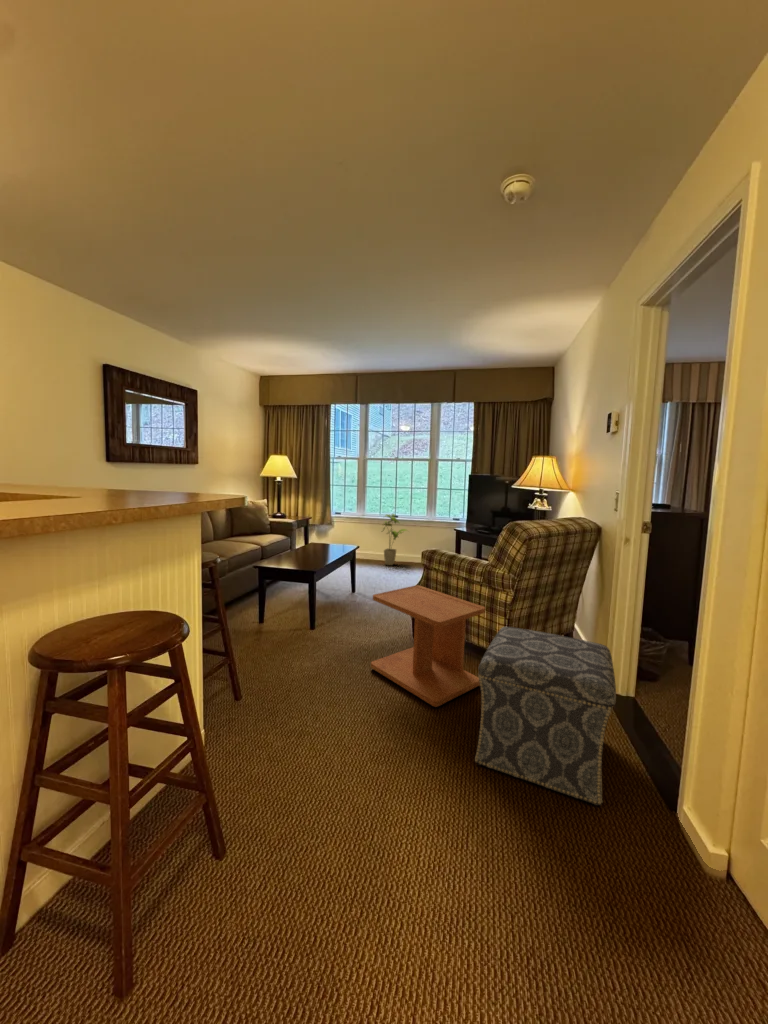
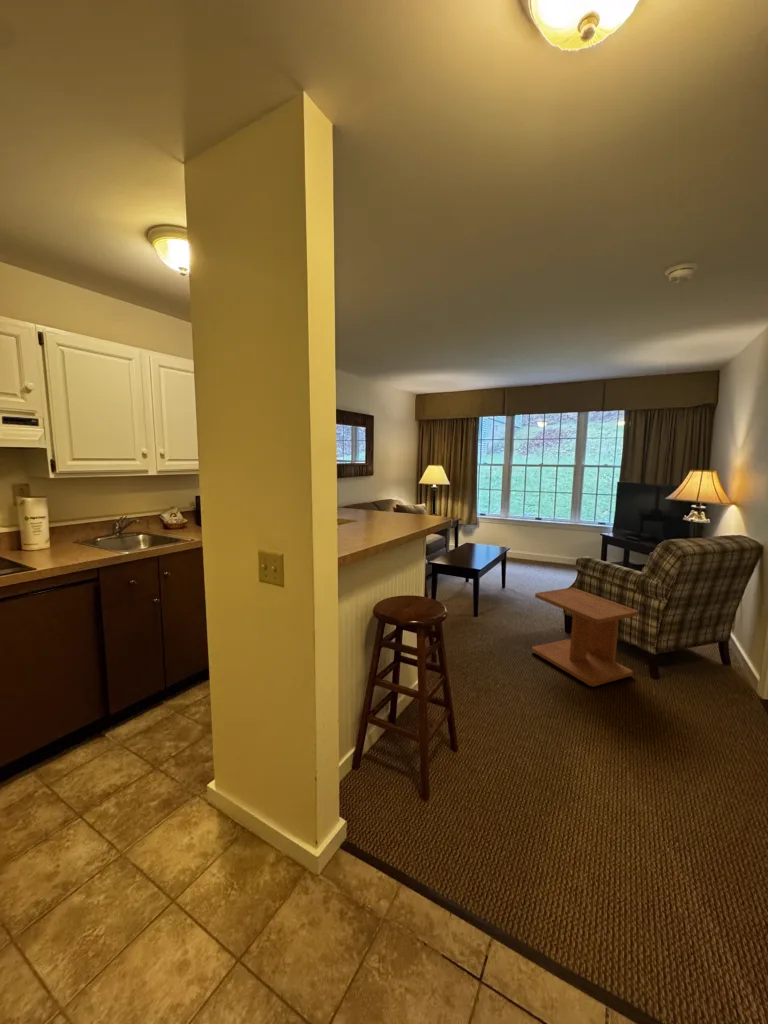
house plant: present [384,514,406,565] -> none [525,518,553,565]
ottoman: present [475,627,616,805] -> none [629,628,760,773]

